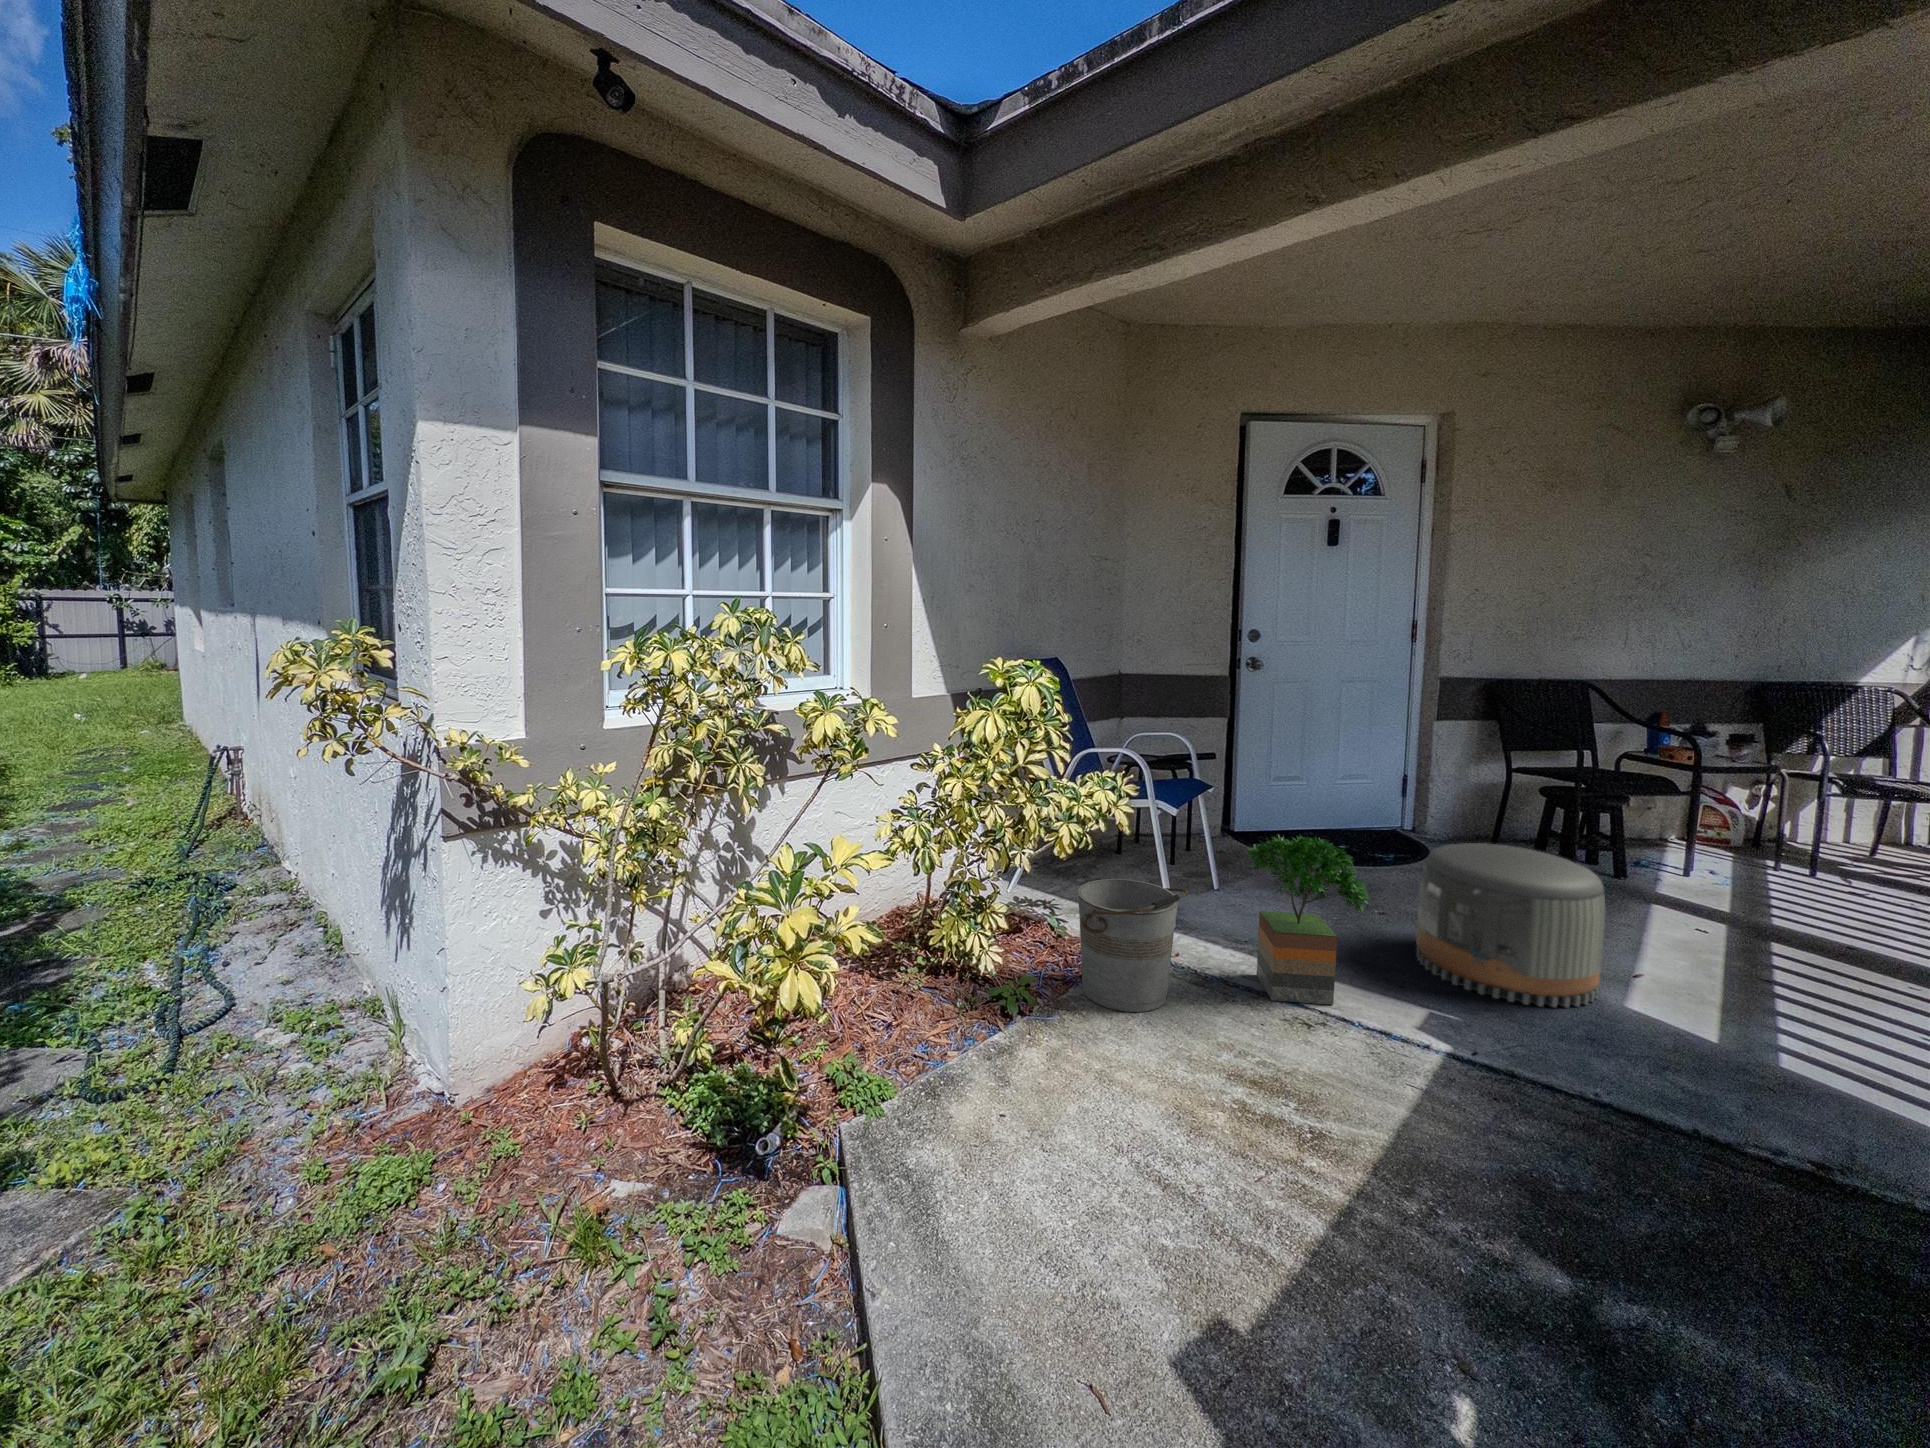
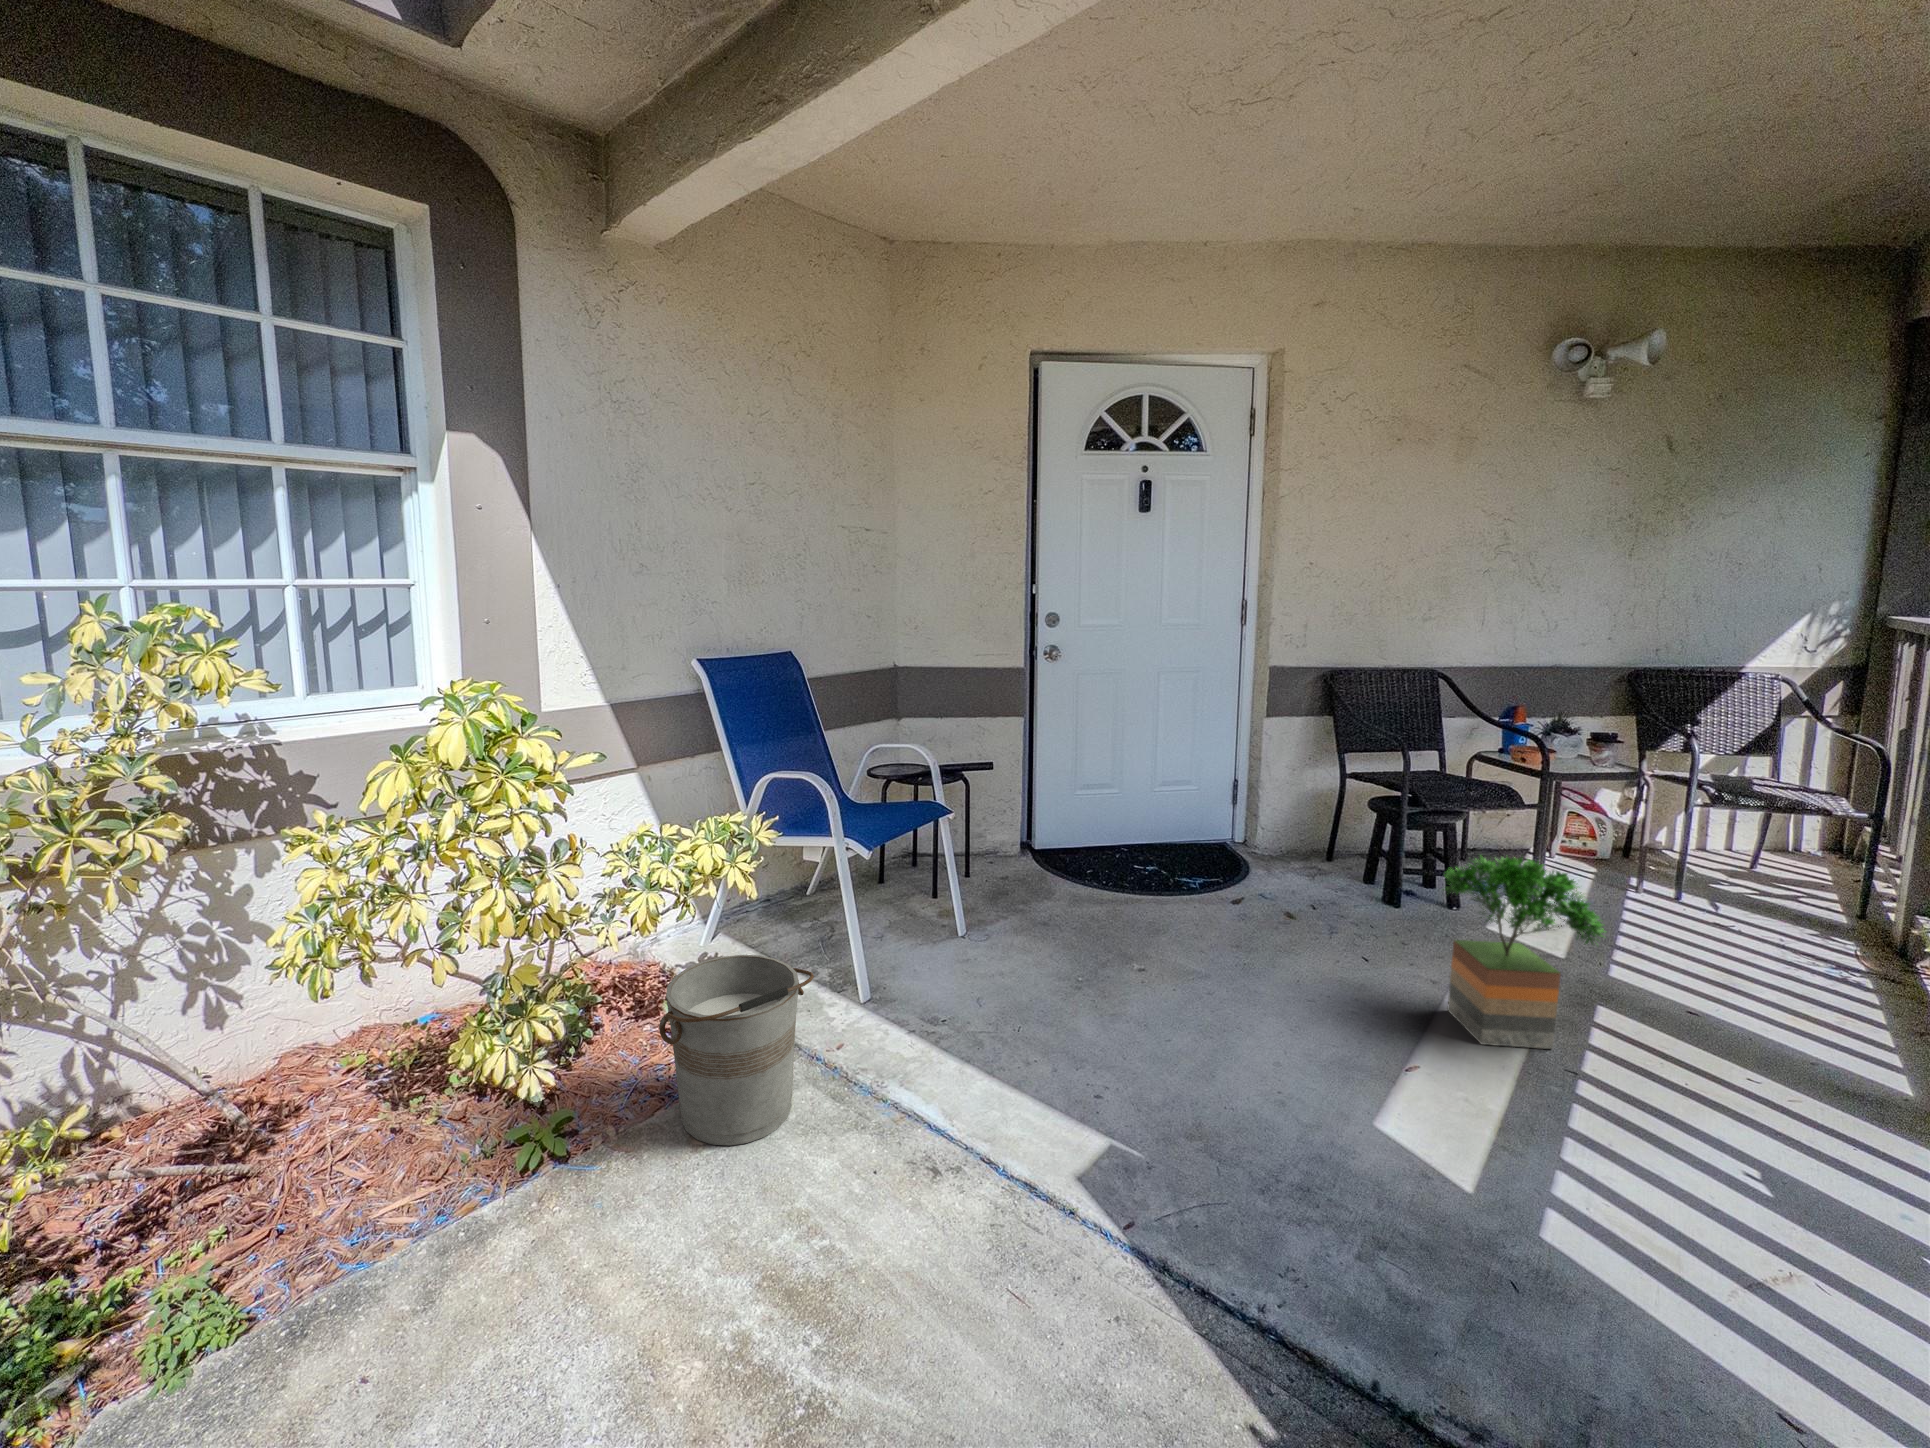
potted tree: present [1246,835,1369,1005] -> present [1443,857,1606,1049]
pouf: present [1416,843,1606,1007] -> none [1153,891,1367,1120]

